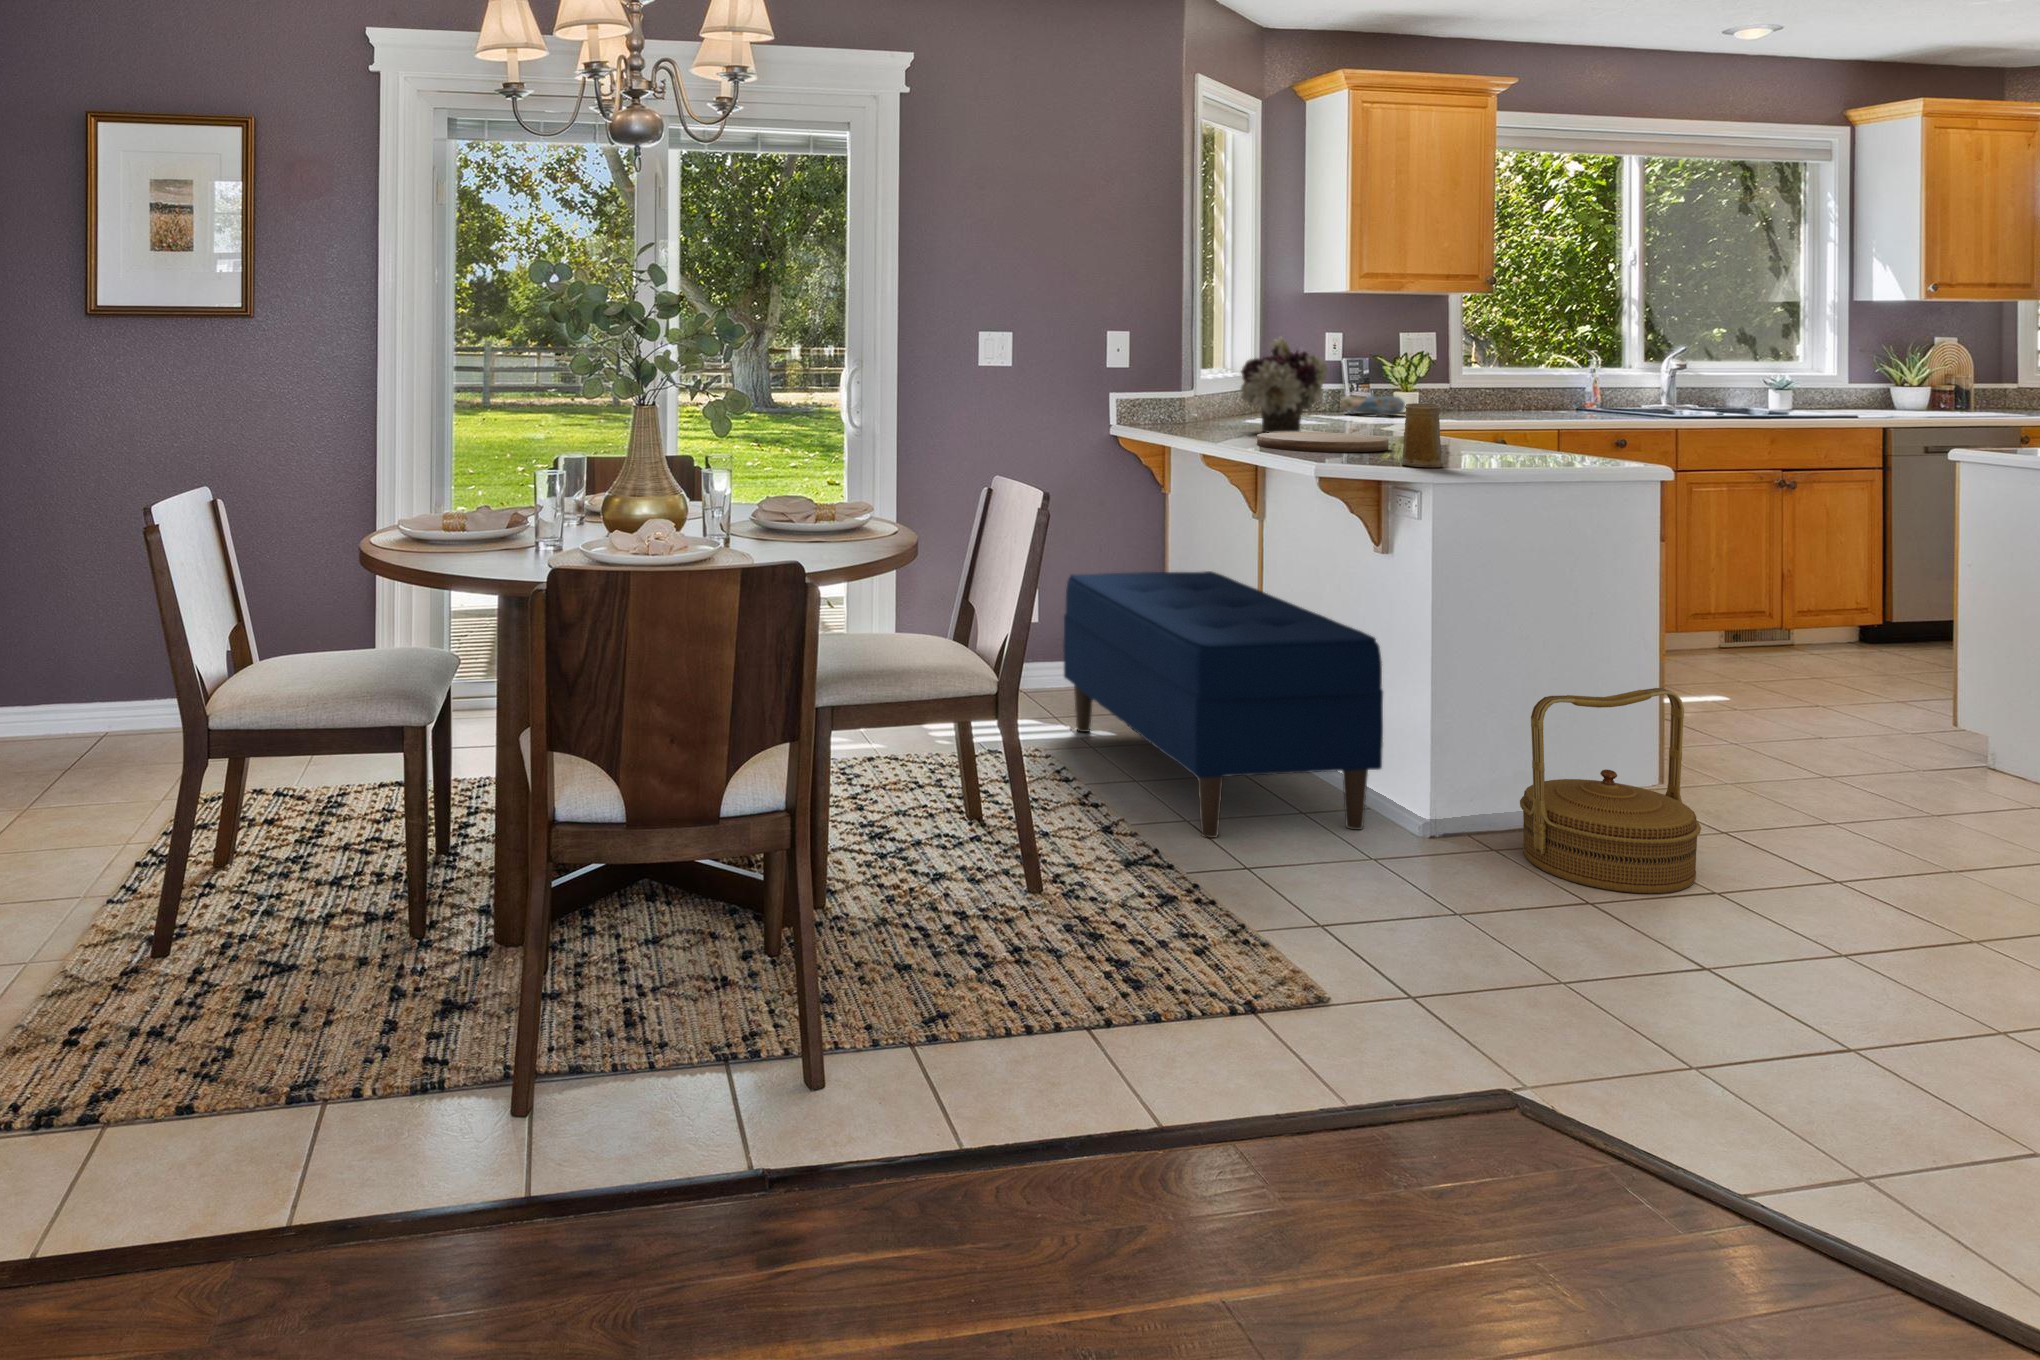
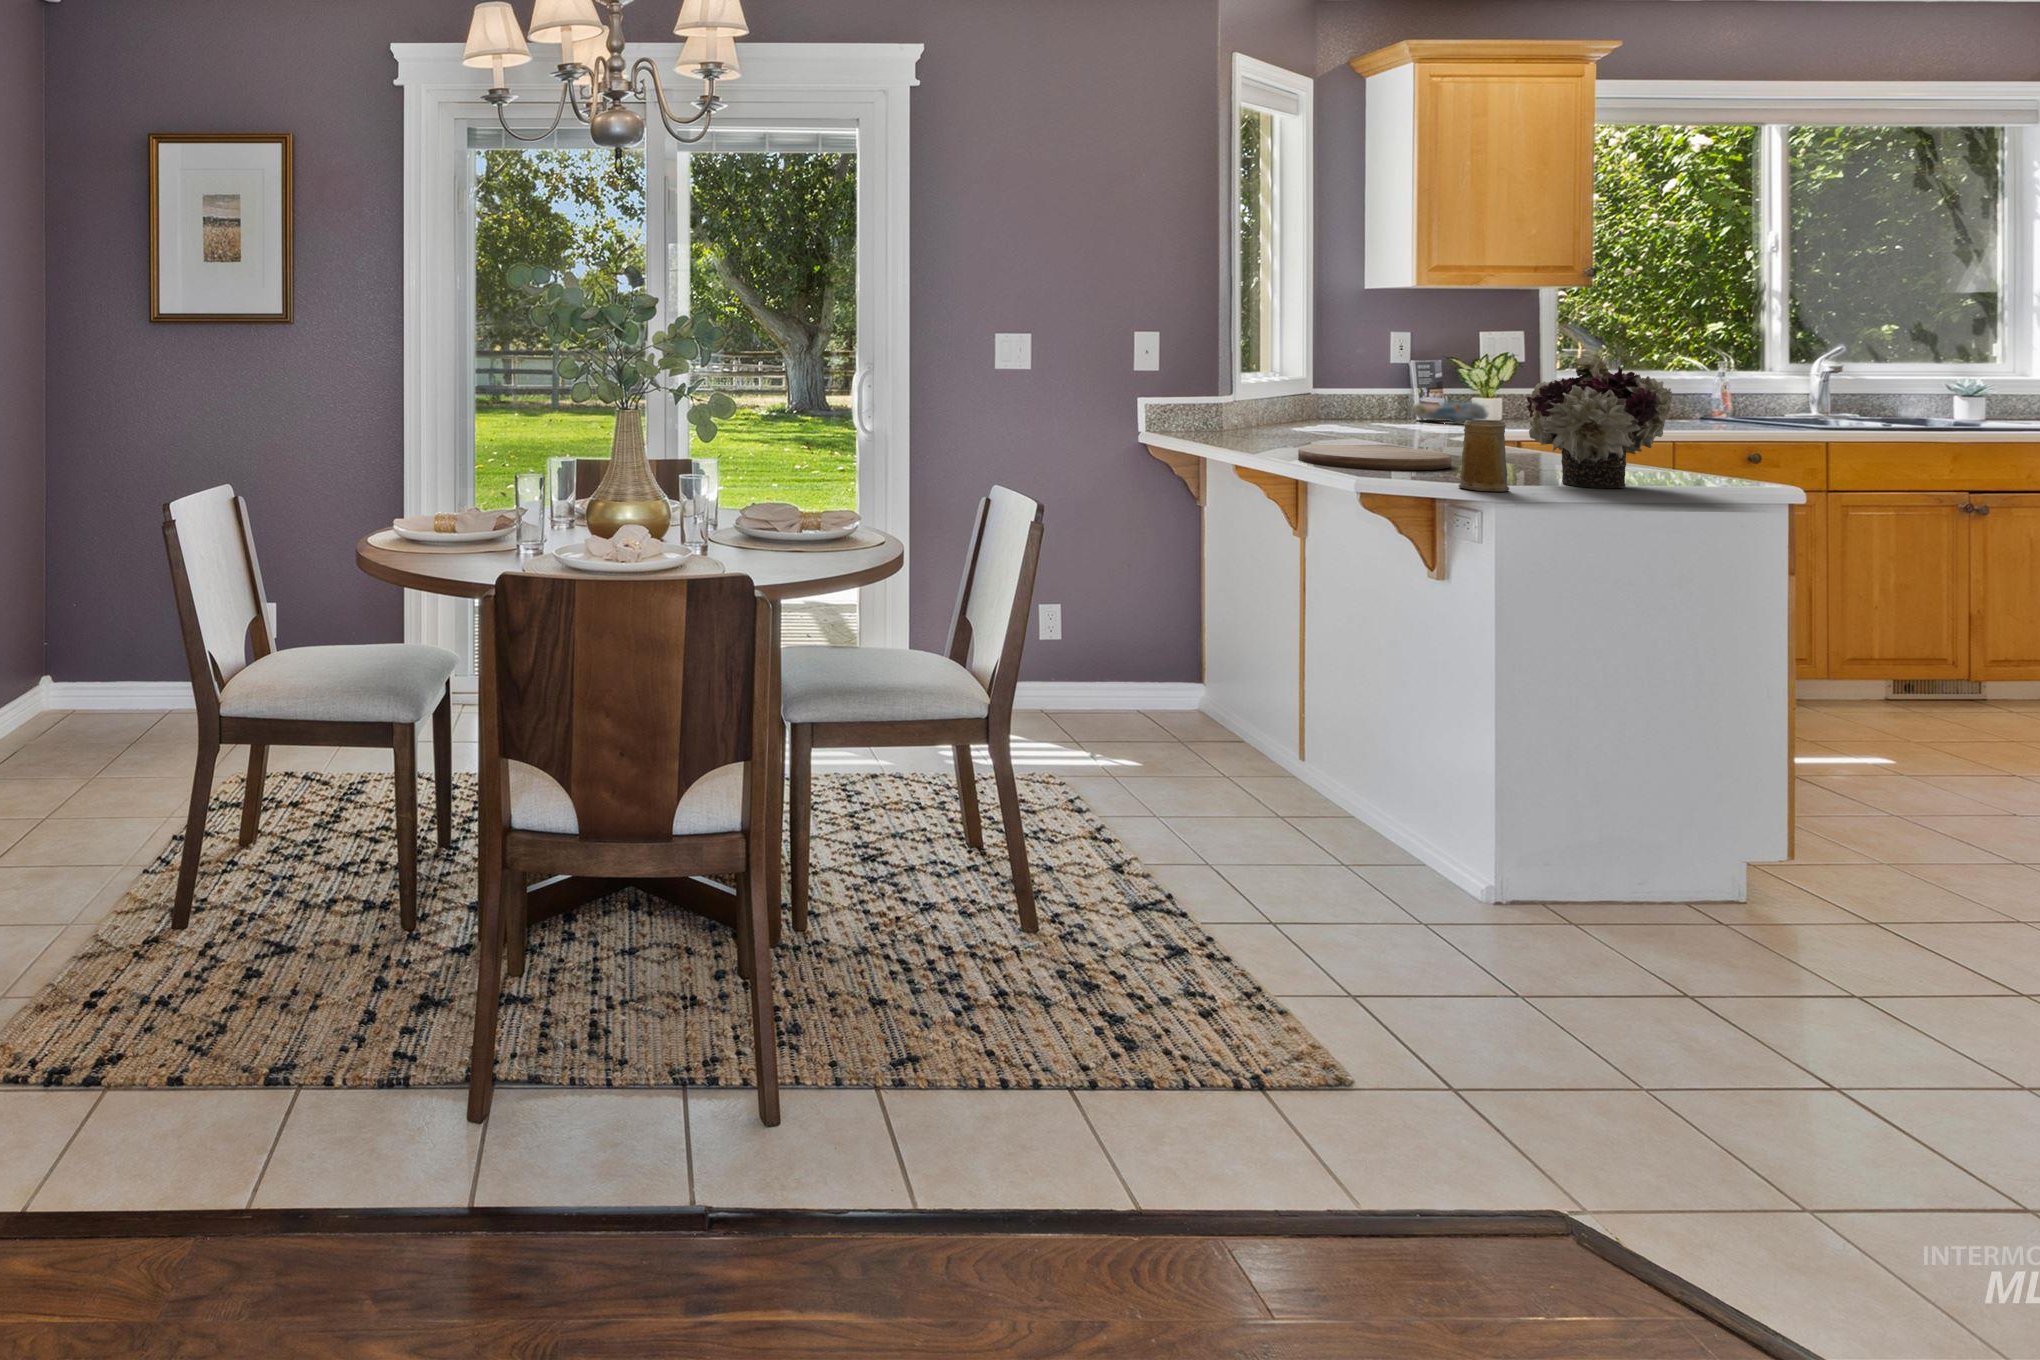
flower arrangement: present [1241,337,1327,433] -> present [1526,351,1672,488]
bench: present [1064,571,1383,838] -> none [1086,590,1436,885]
woven basket: present [1520,688,1701,894] -> none [1601,750,1830,988]

